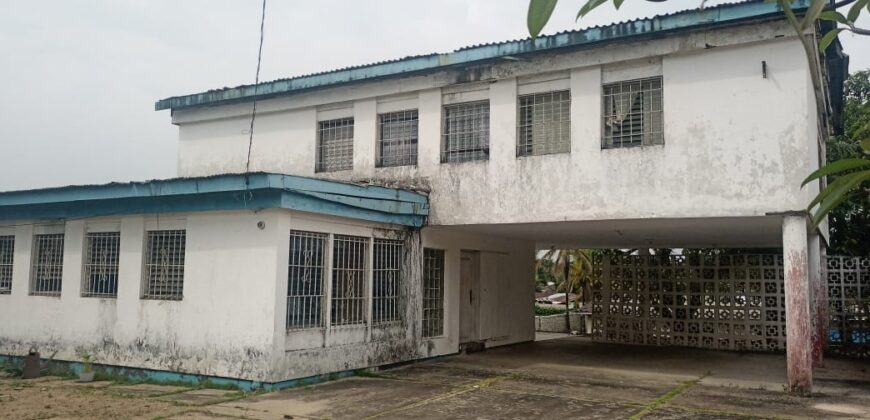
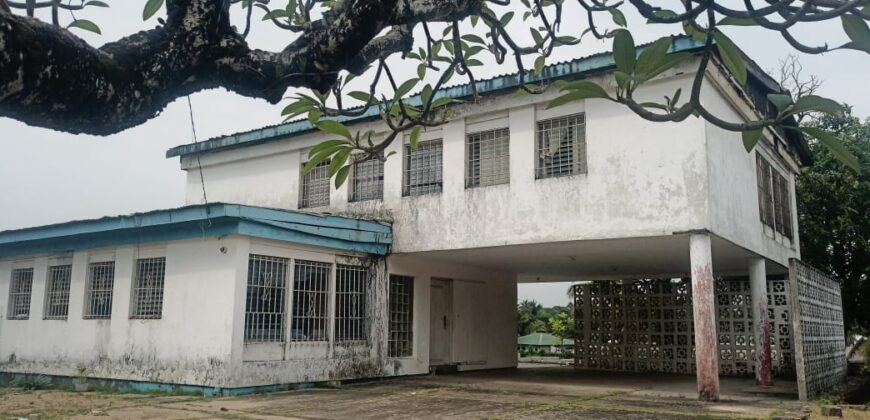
watering can: present [19,346,58,378] -> none [27,362,63,390]

